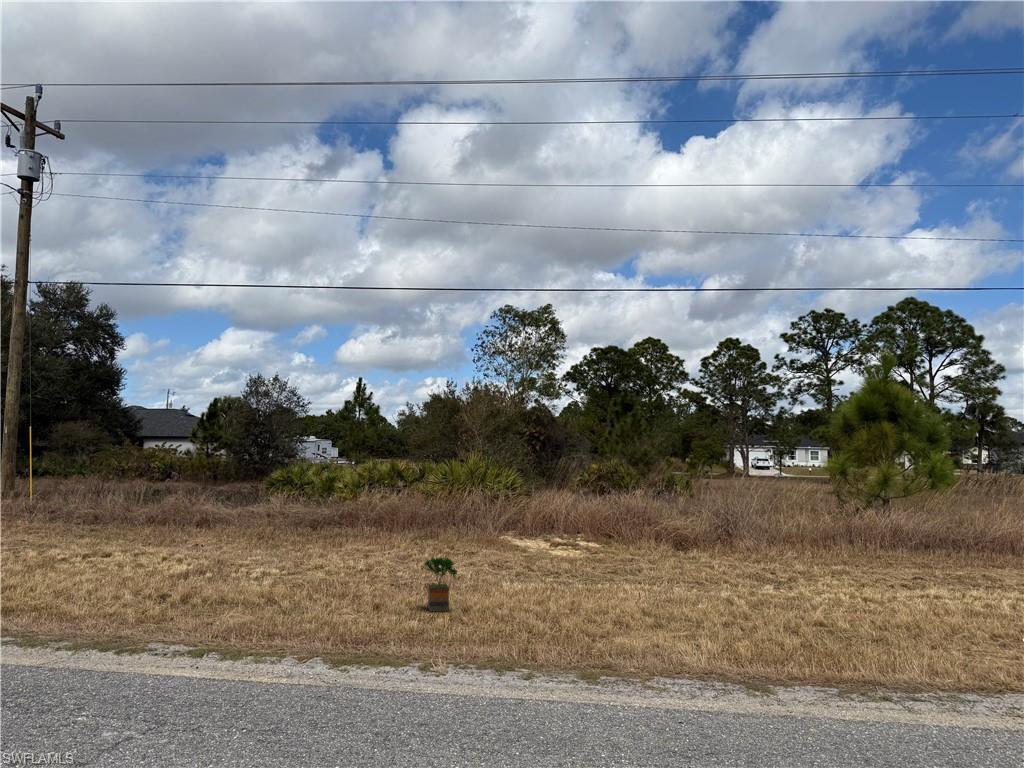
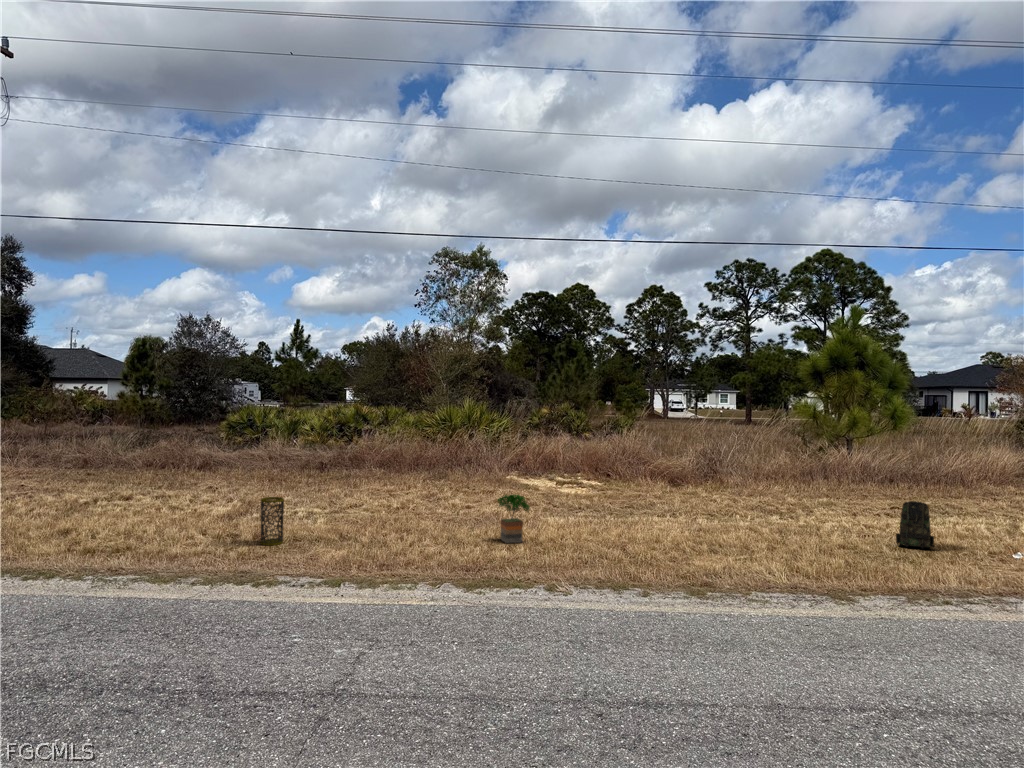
trash can: none [173,557,199,608] -> present [261,497,284,545]
backpack: none [879,573,924,629] -> present [896,501,934,548]

